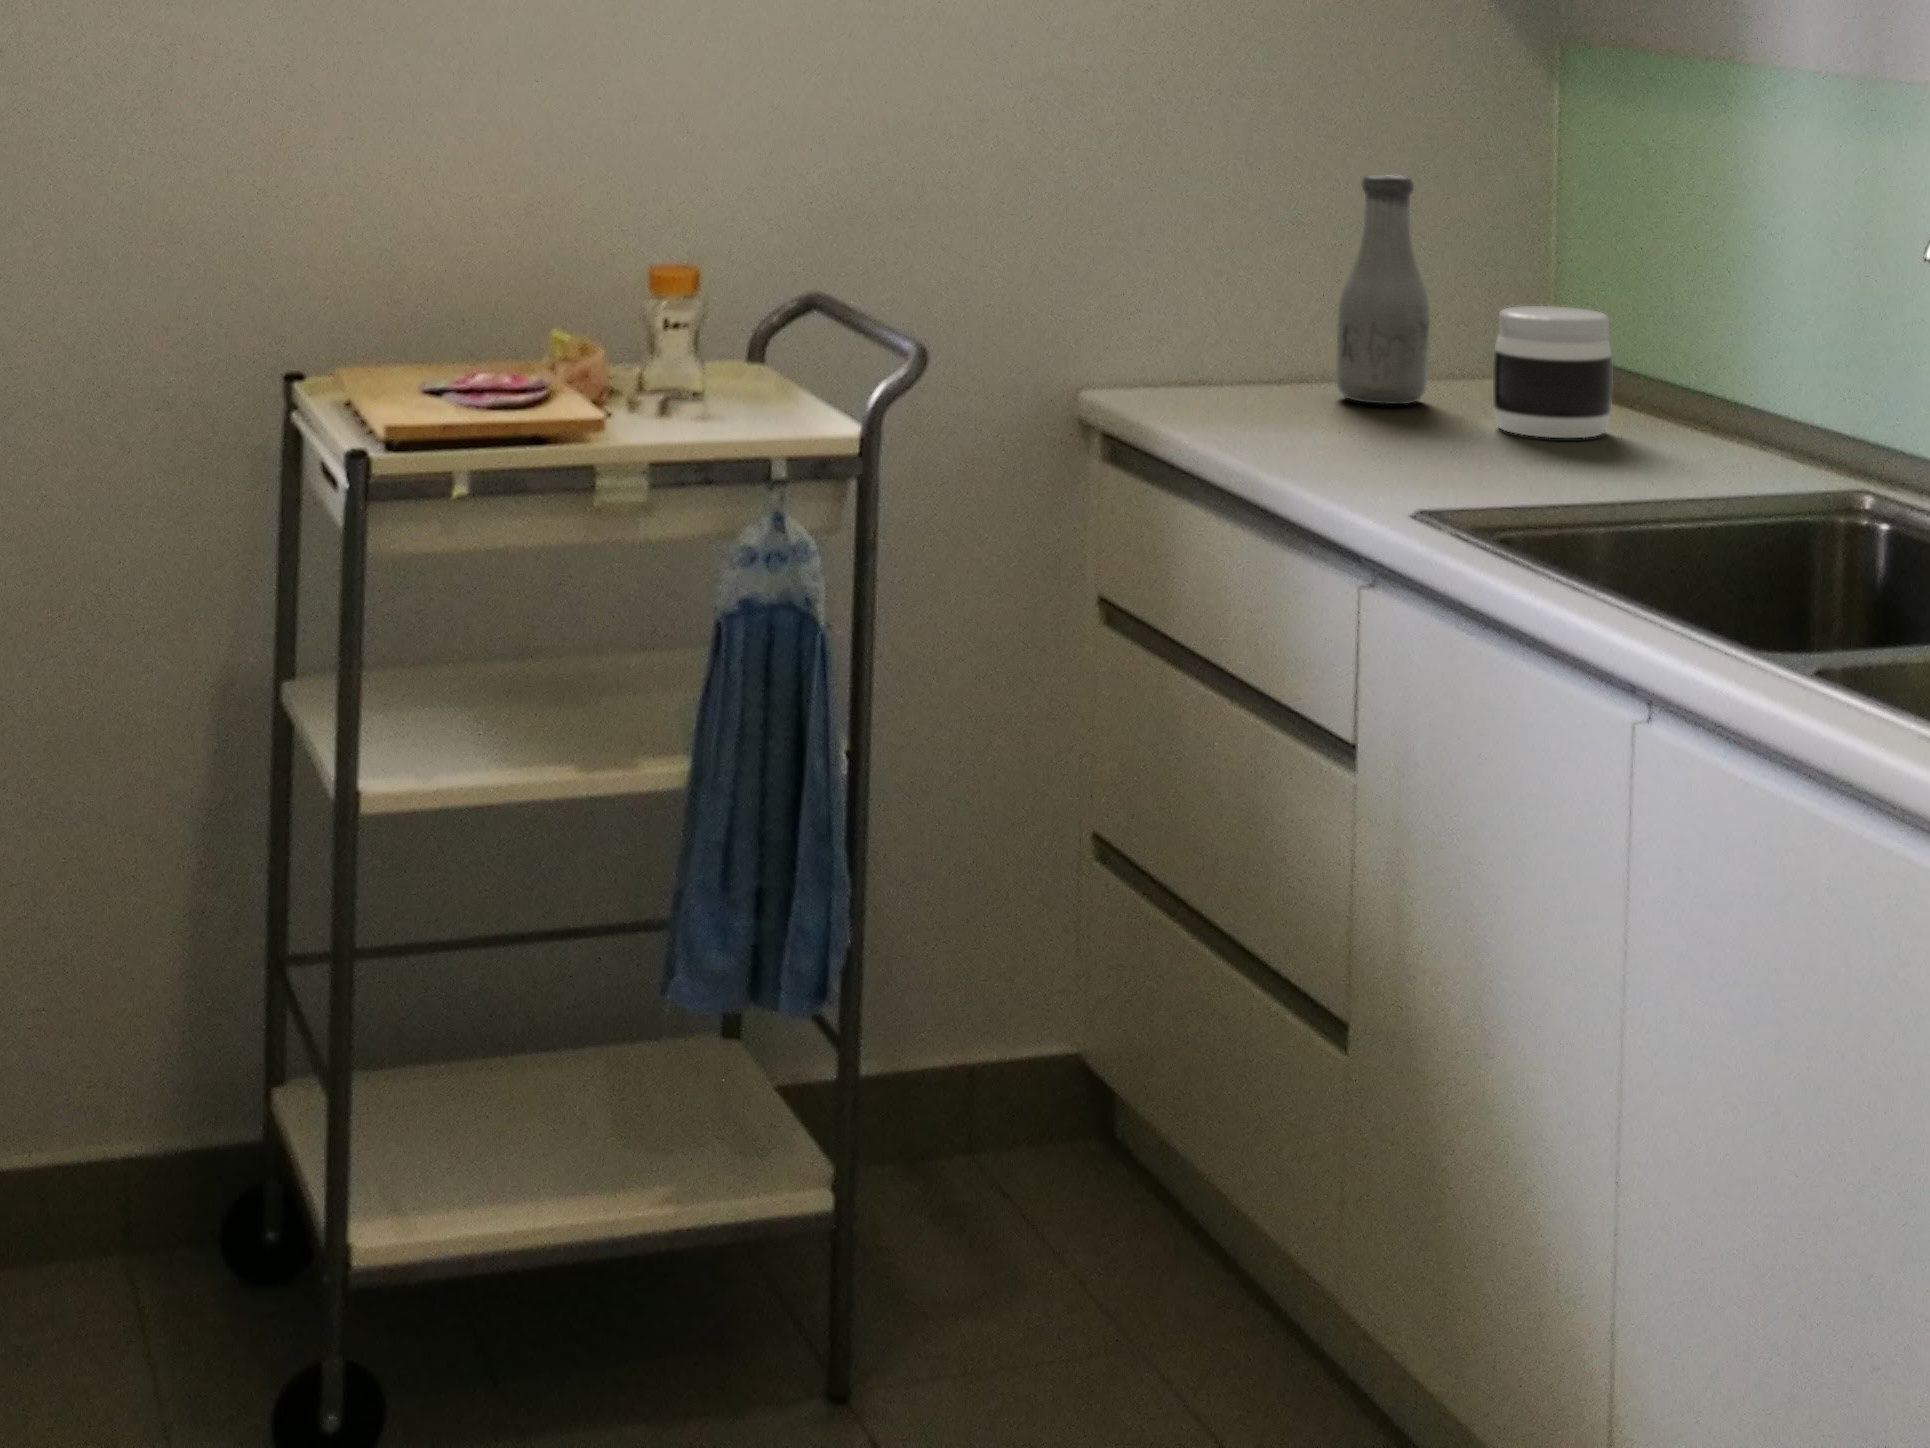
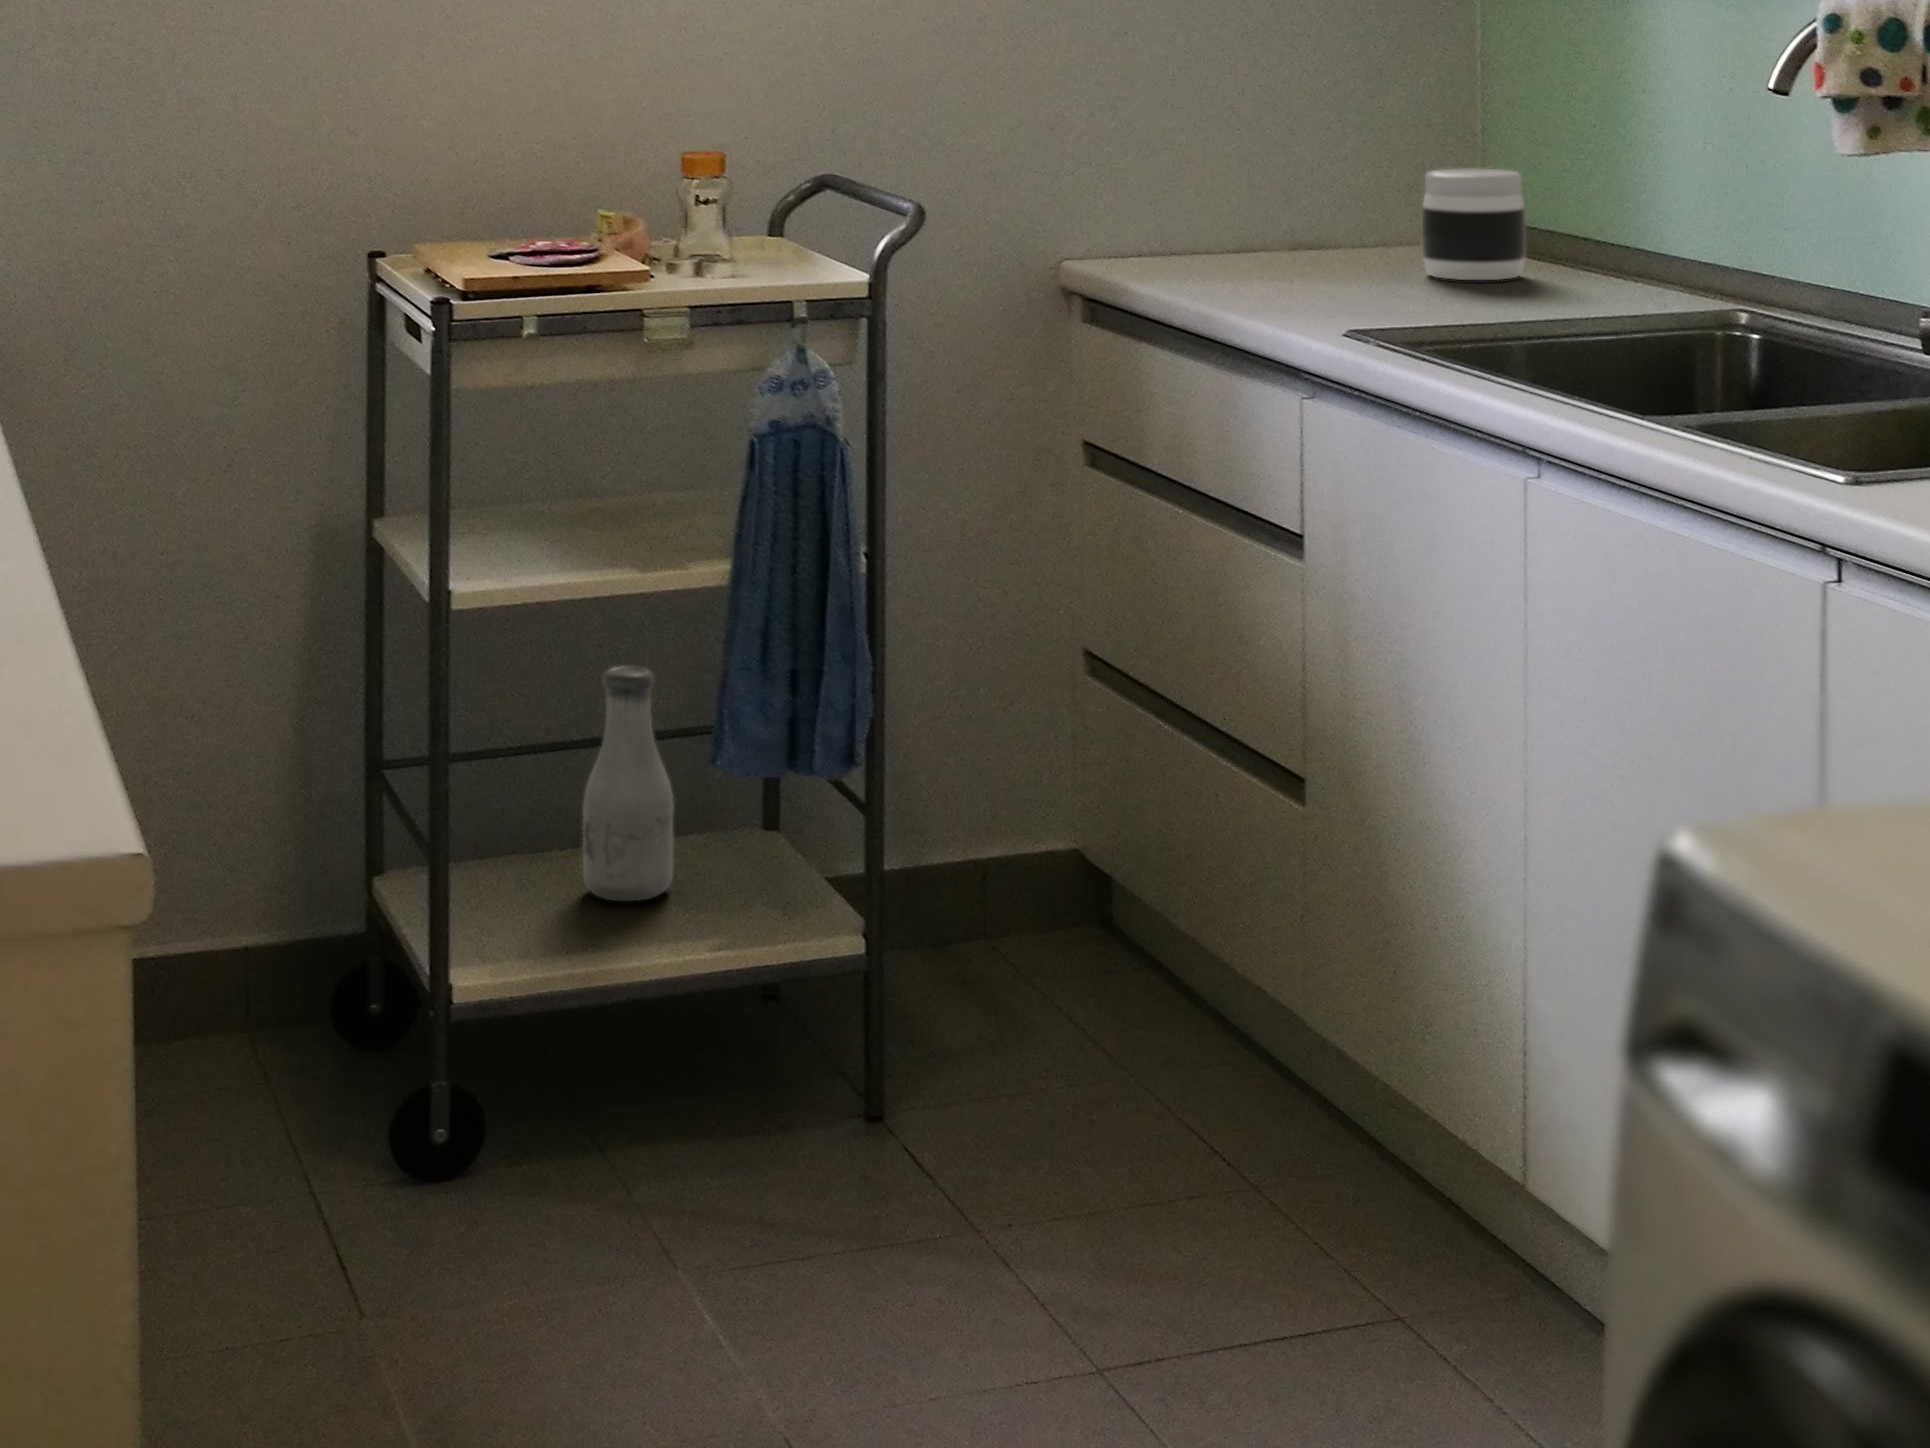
bottle: present [1336,175,1430,404] -> present [583,666,674,901]

